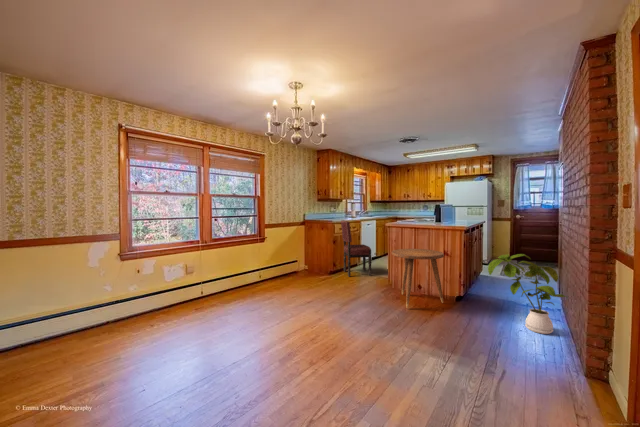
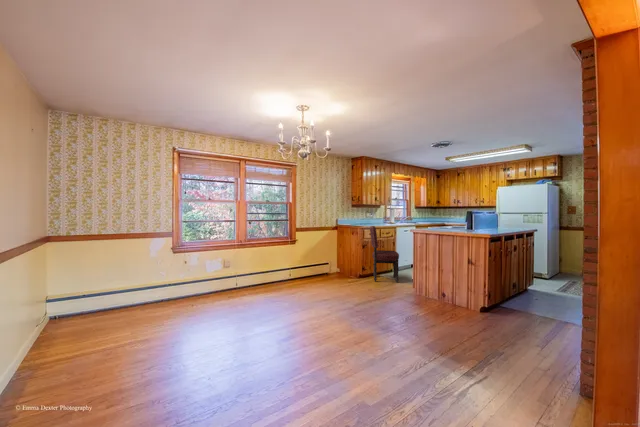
side table: present [392,249,444,308] -> none [401,256,455,316]
house plant: present [488,254,566,334] -> none [490,267,577,357]

